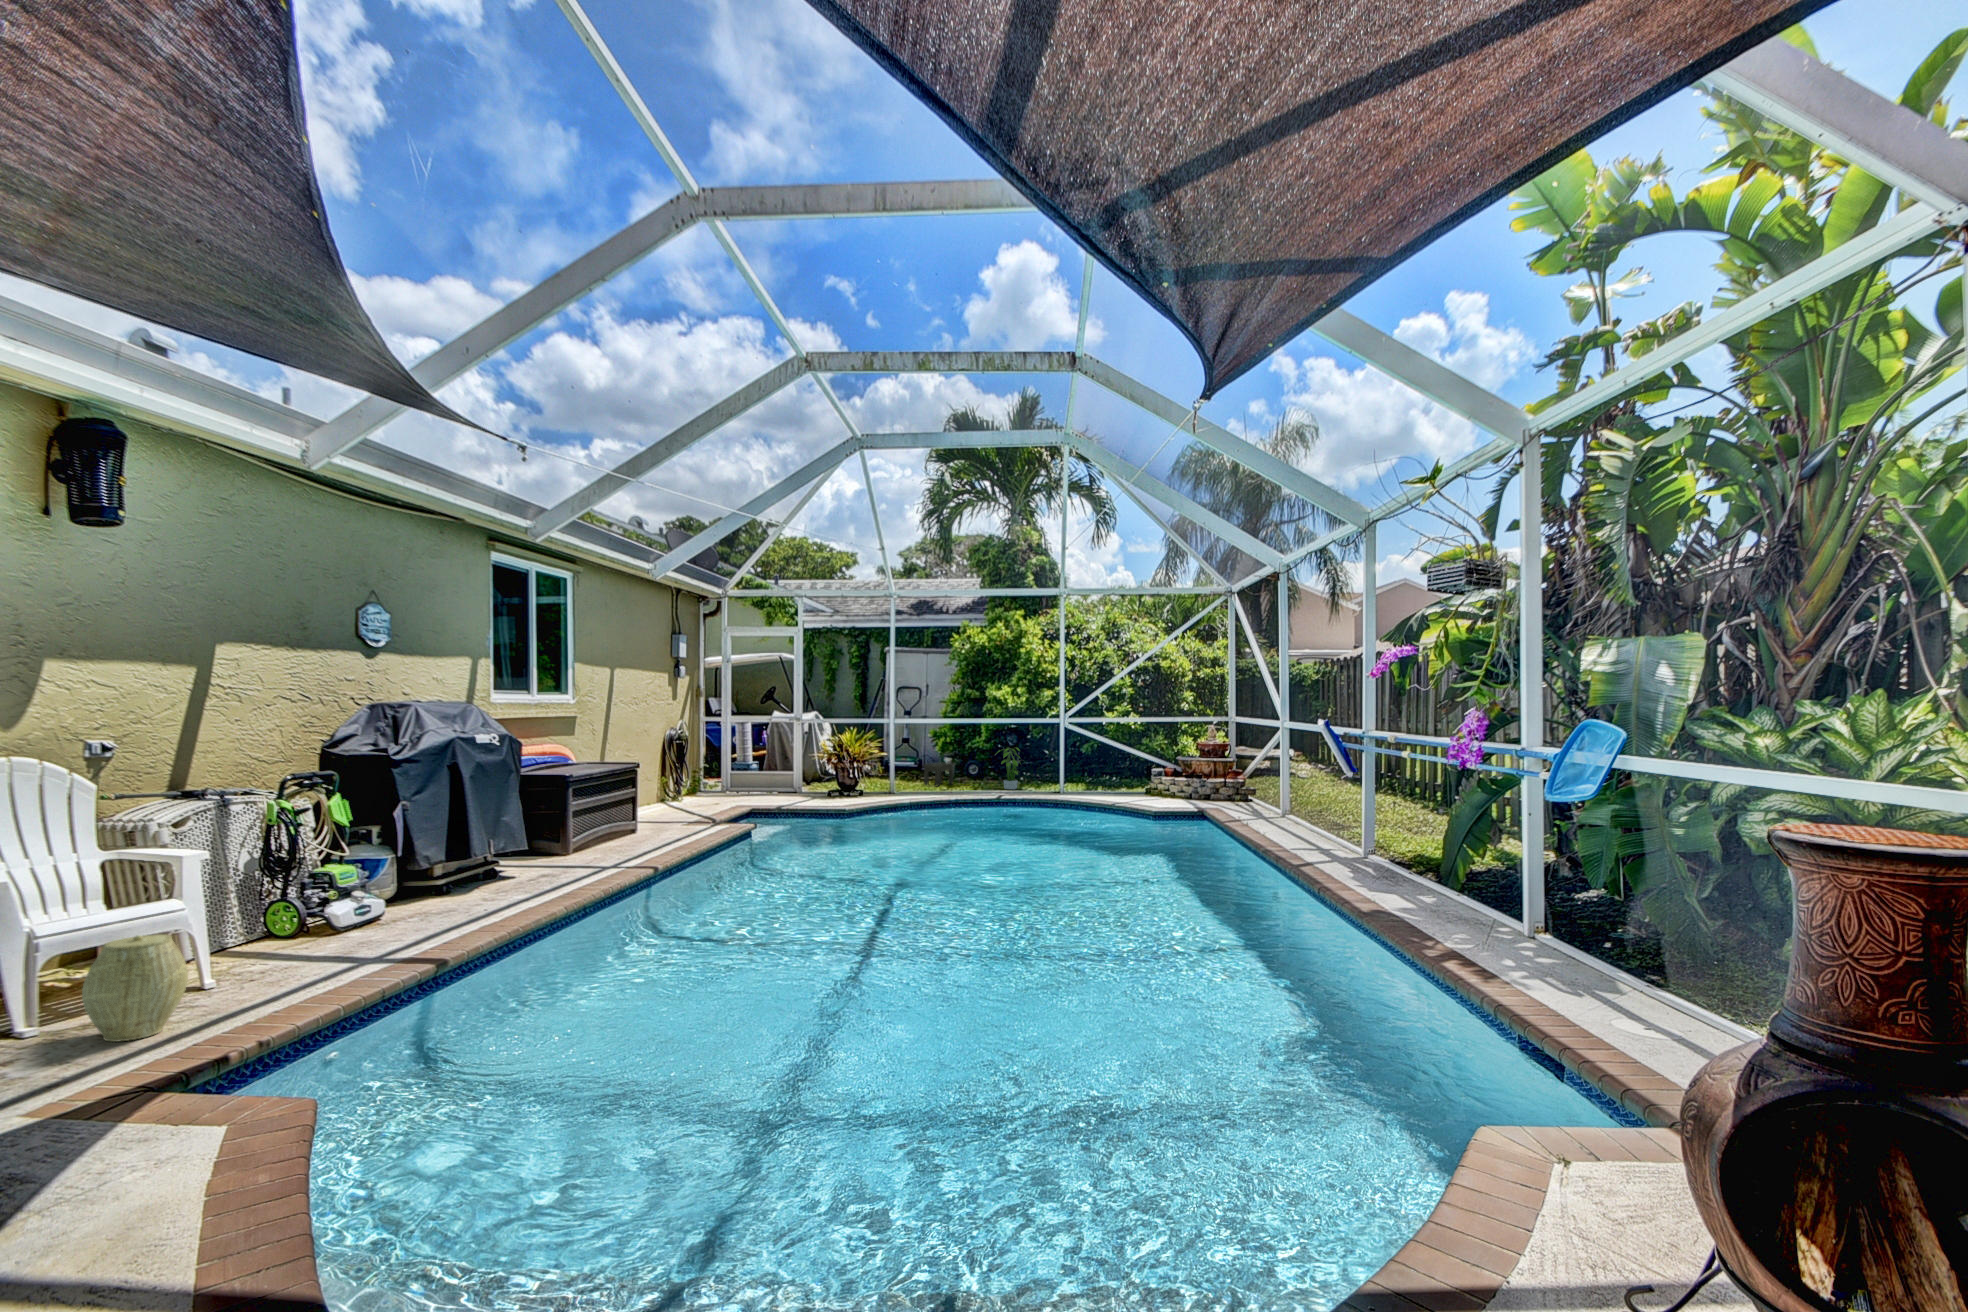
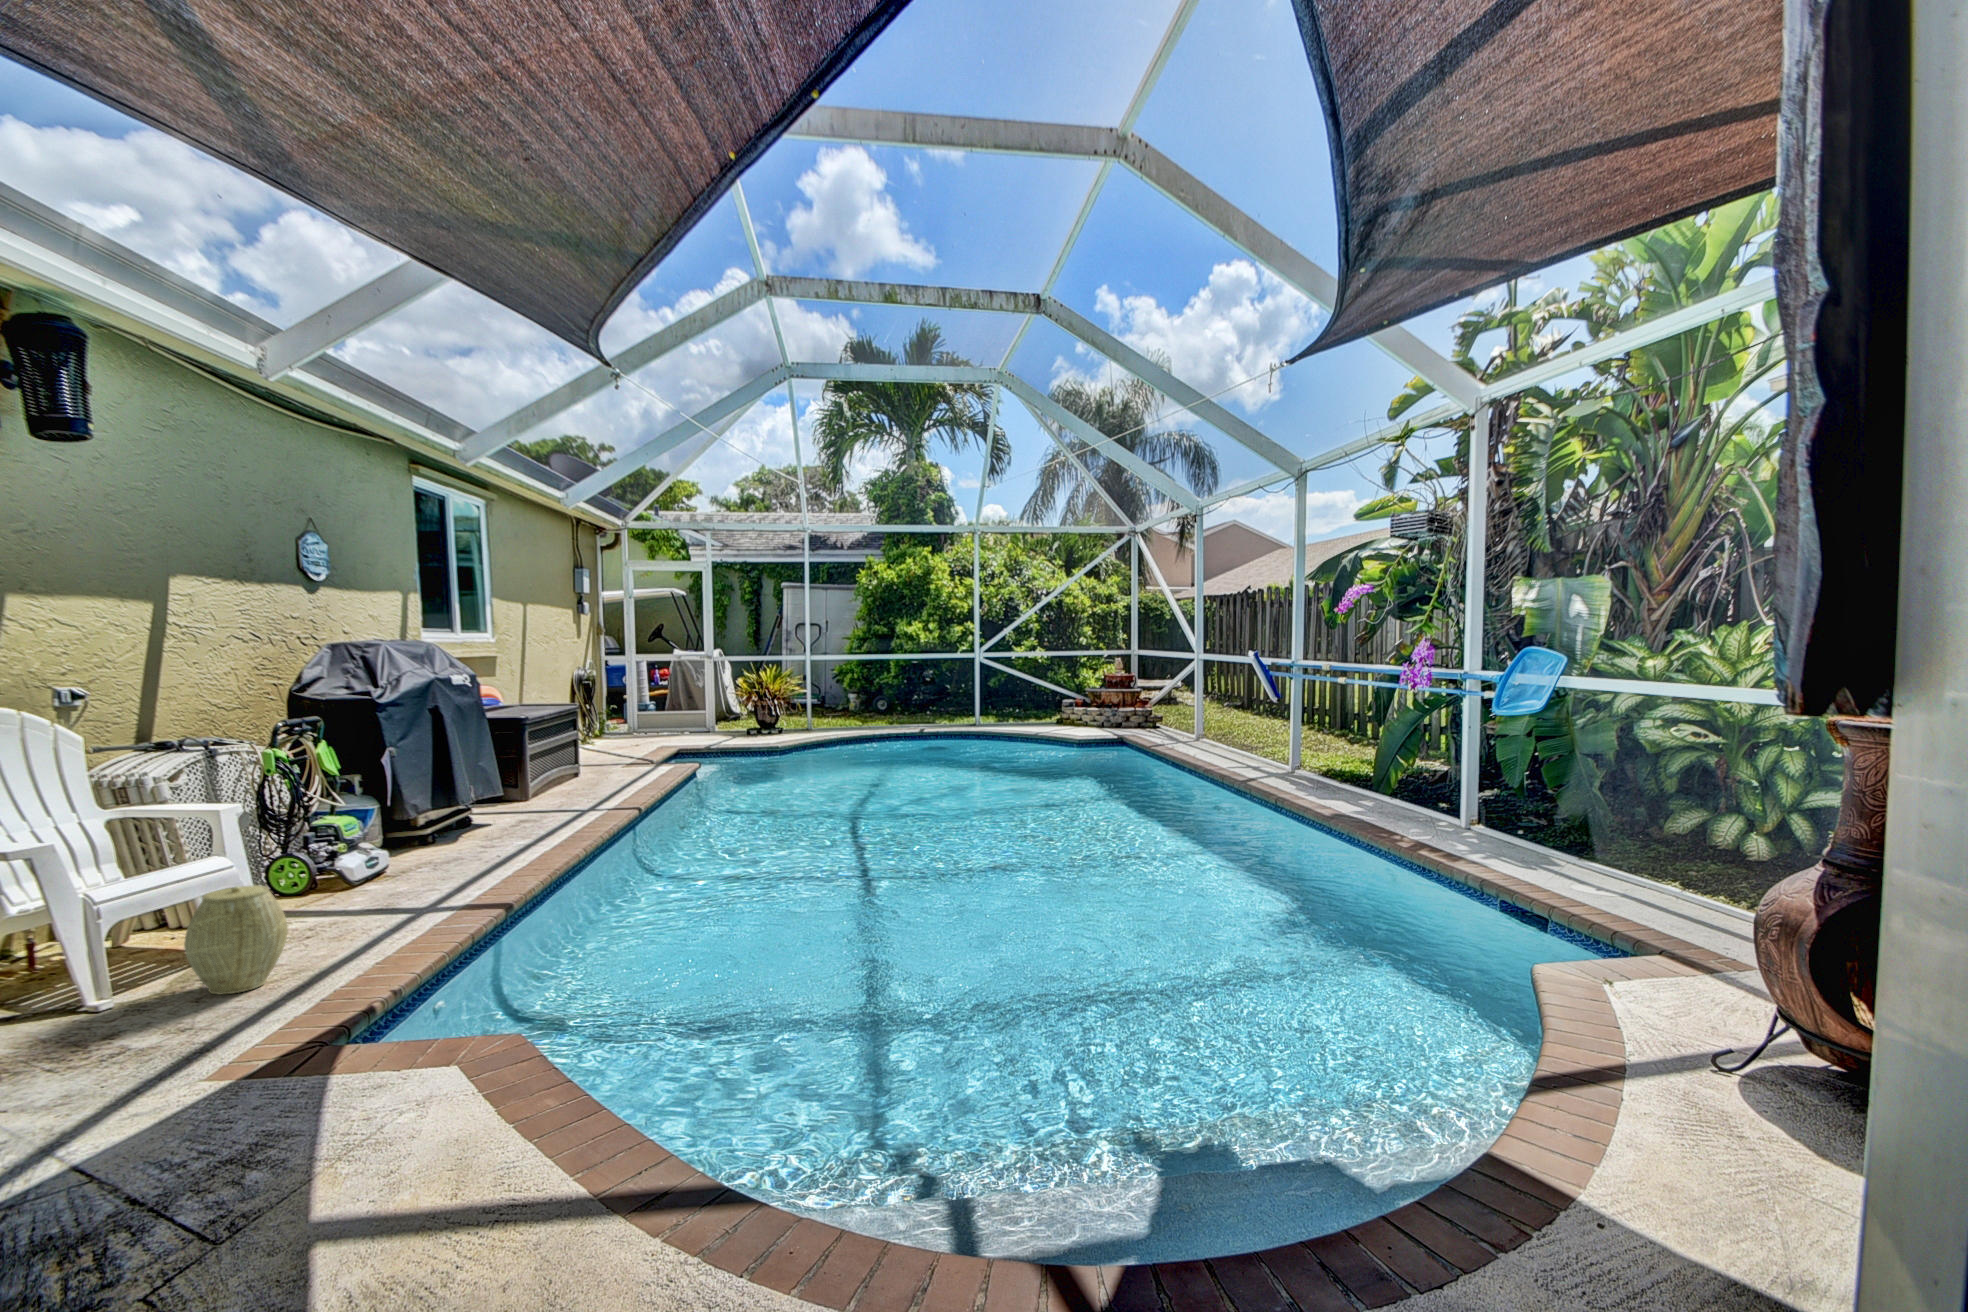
potted plant: present [997,748,1020,789] -> none [901,682,927,724]
side table: present [924,762,954,786] -> none [828,699,859,723]

